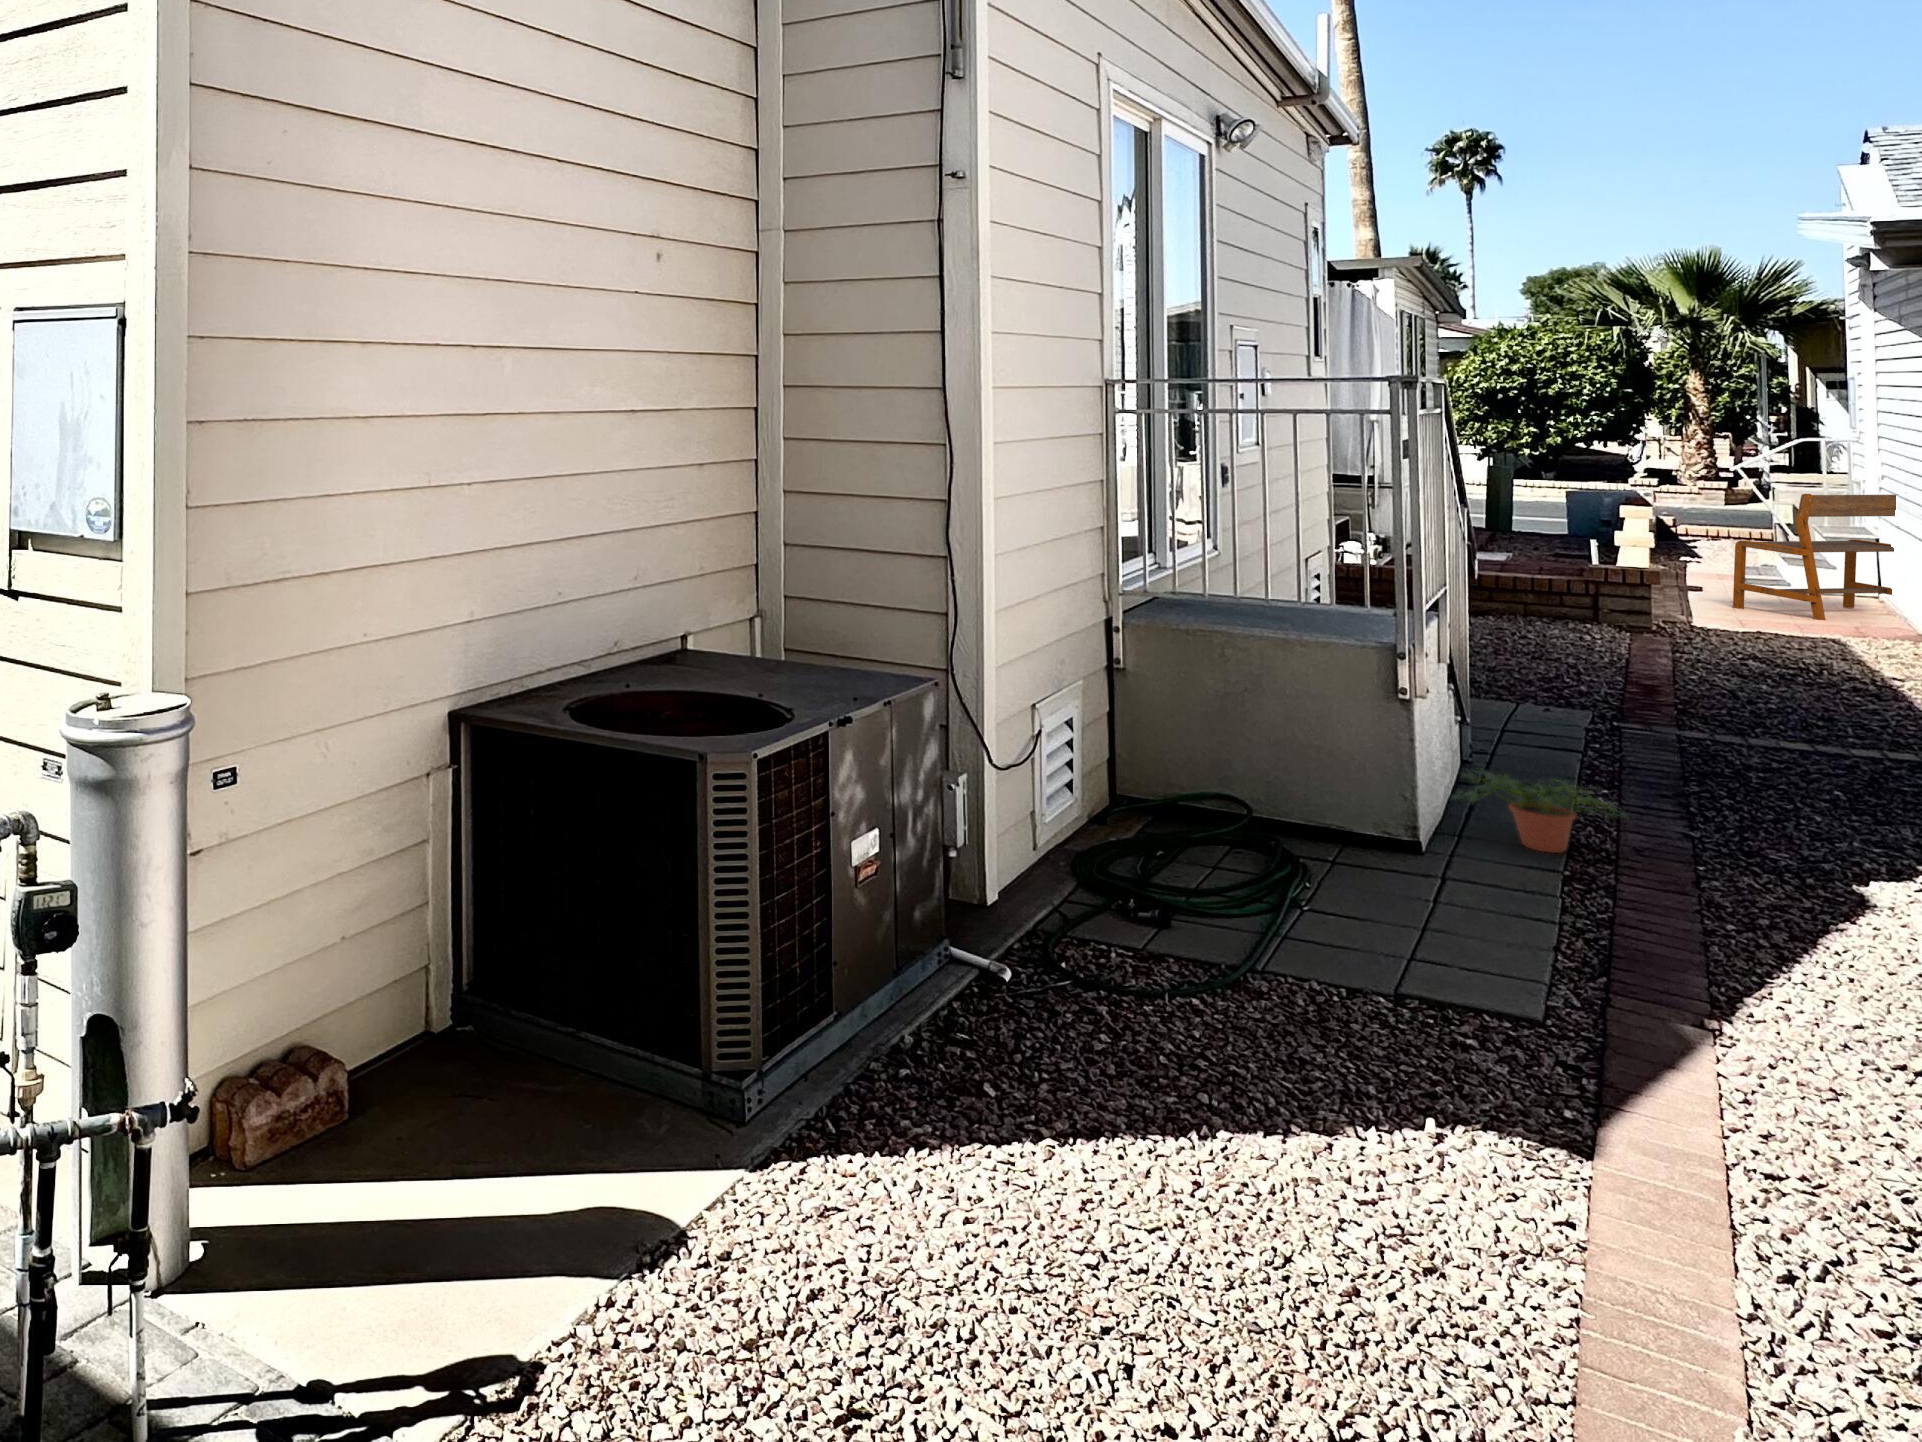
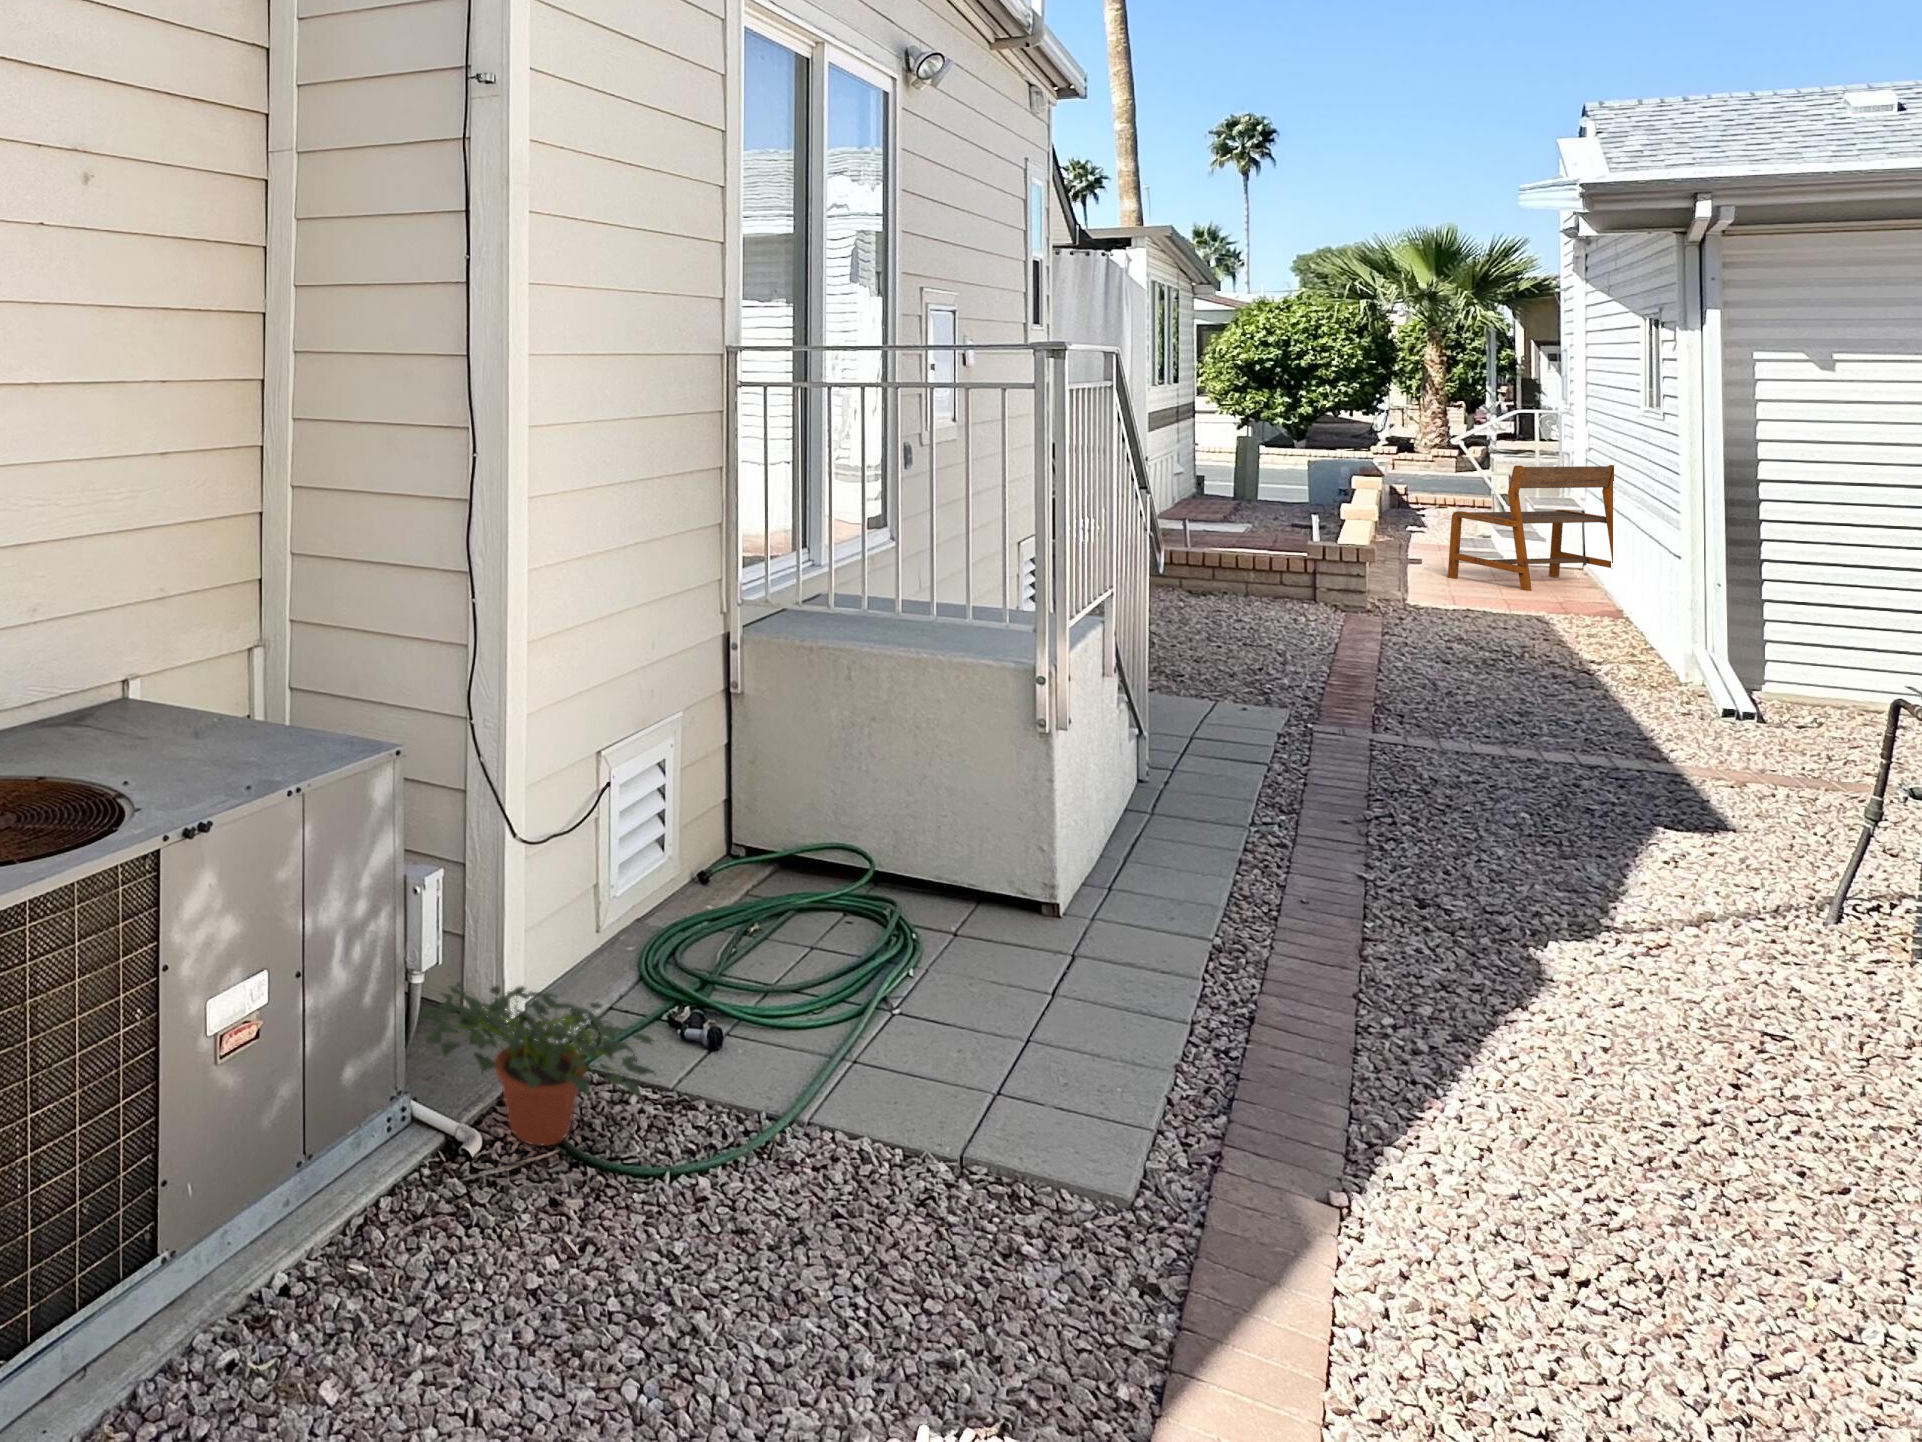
potted plant: present [1452,769,1628,853] -> present [421,983,656,1146]

